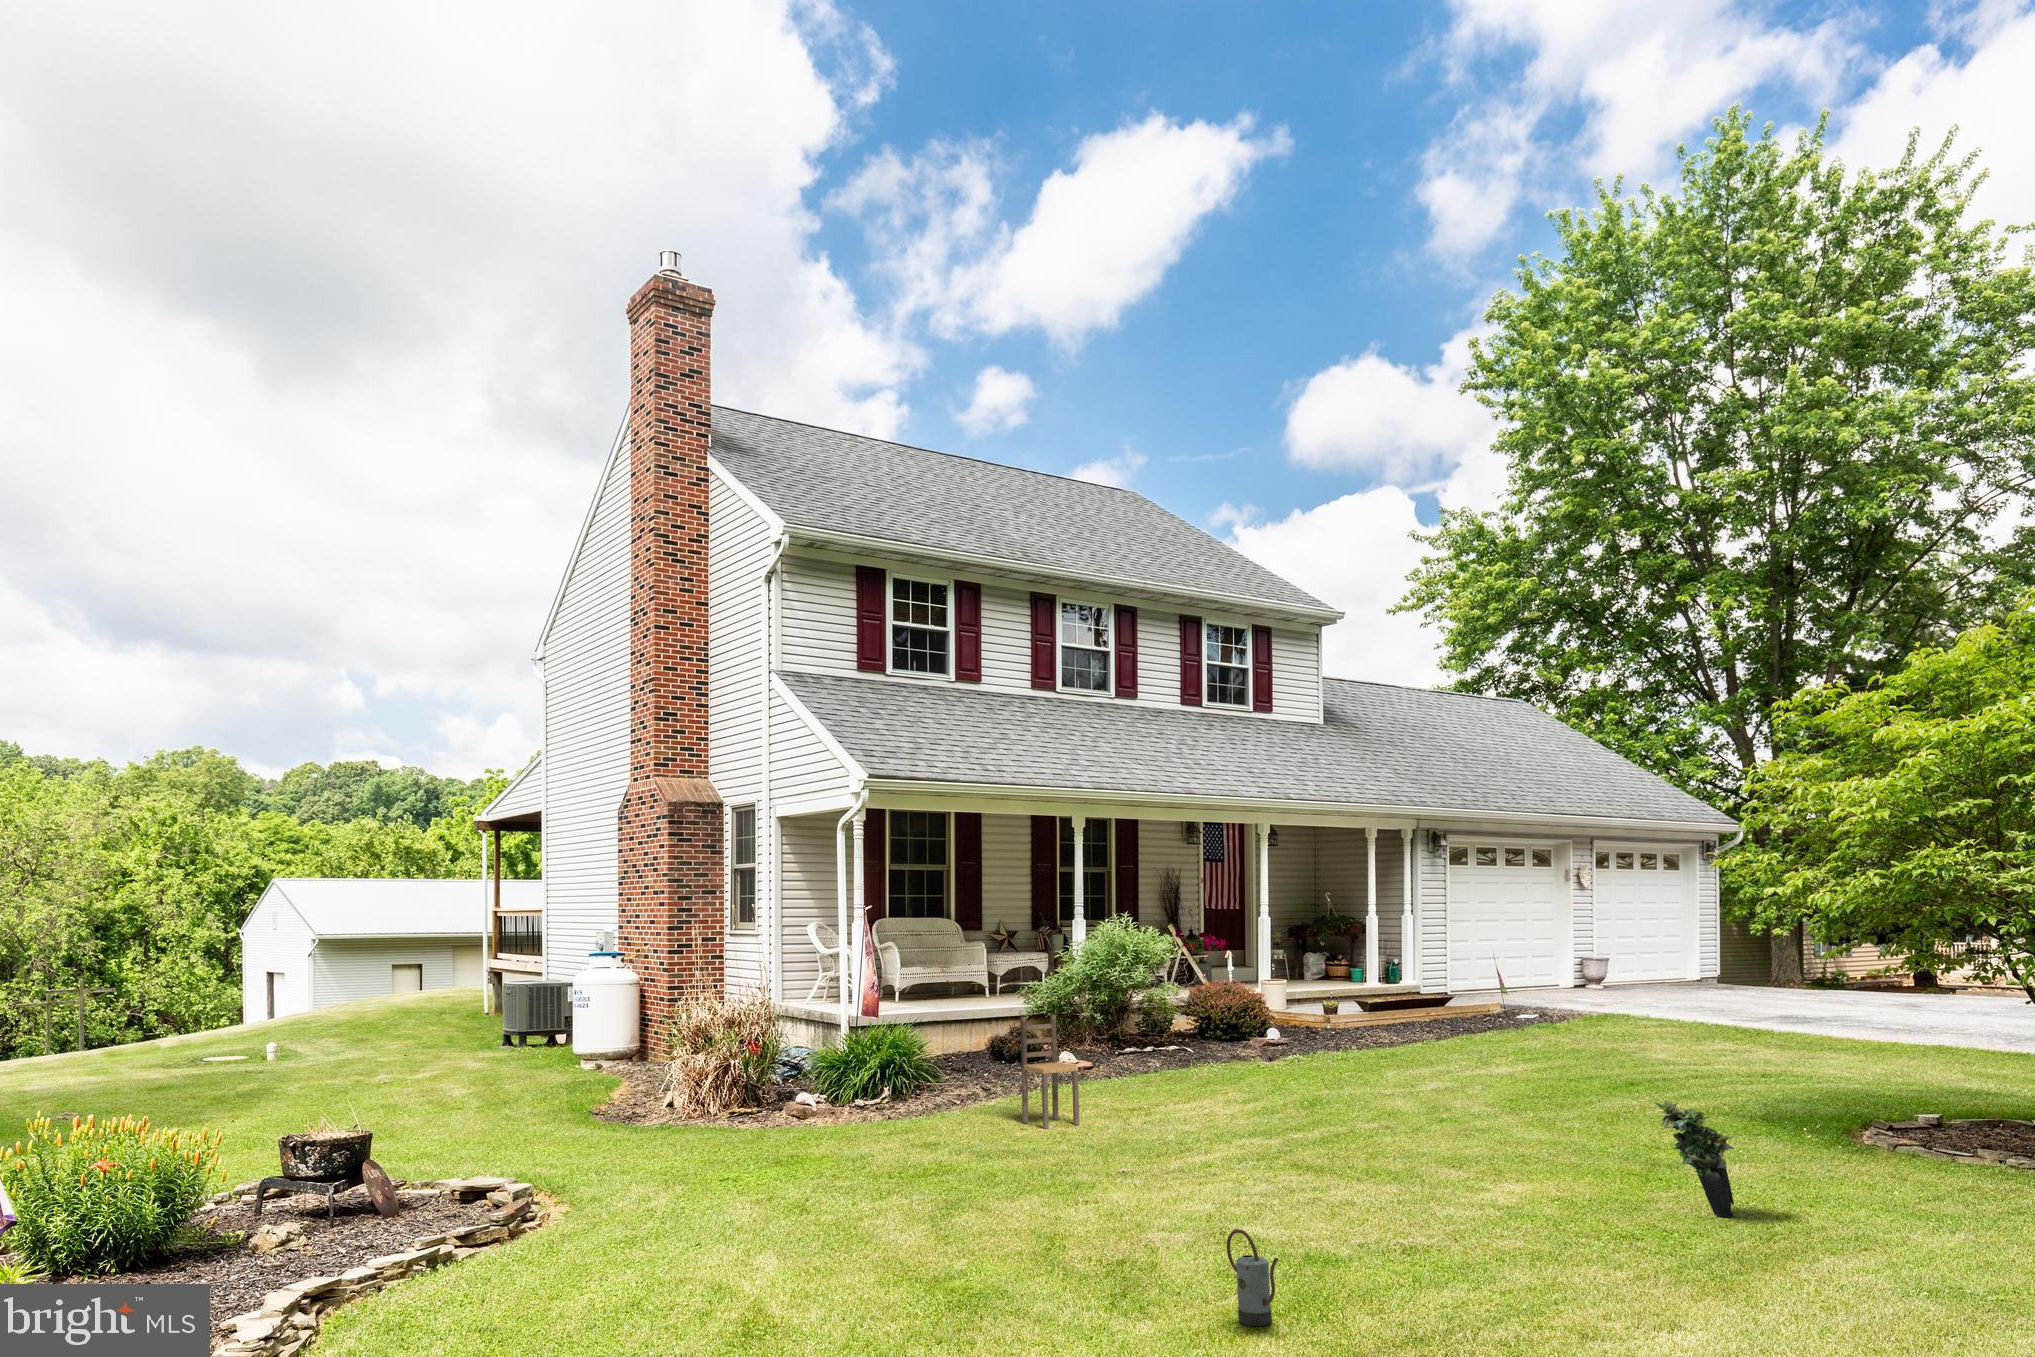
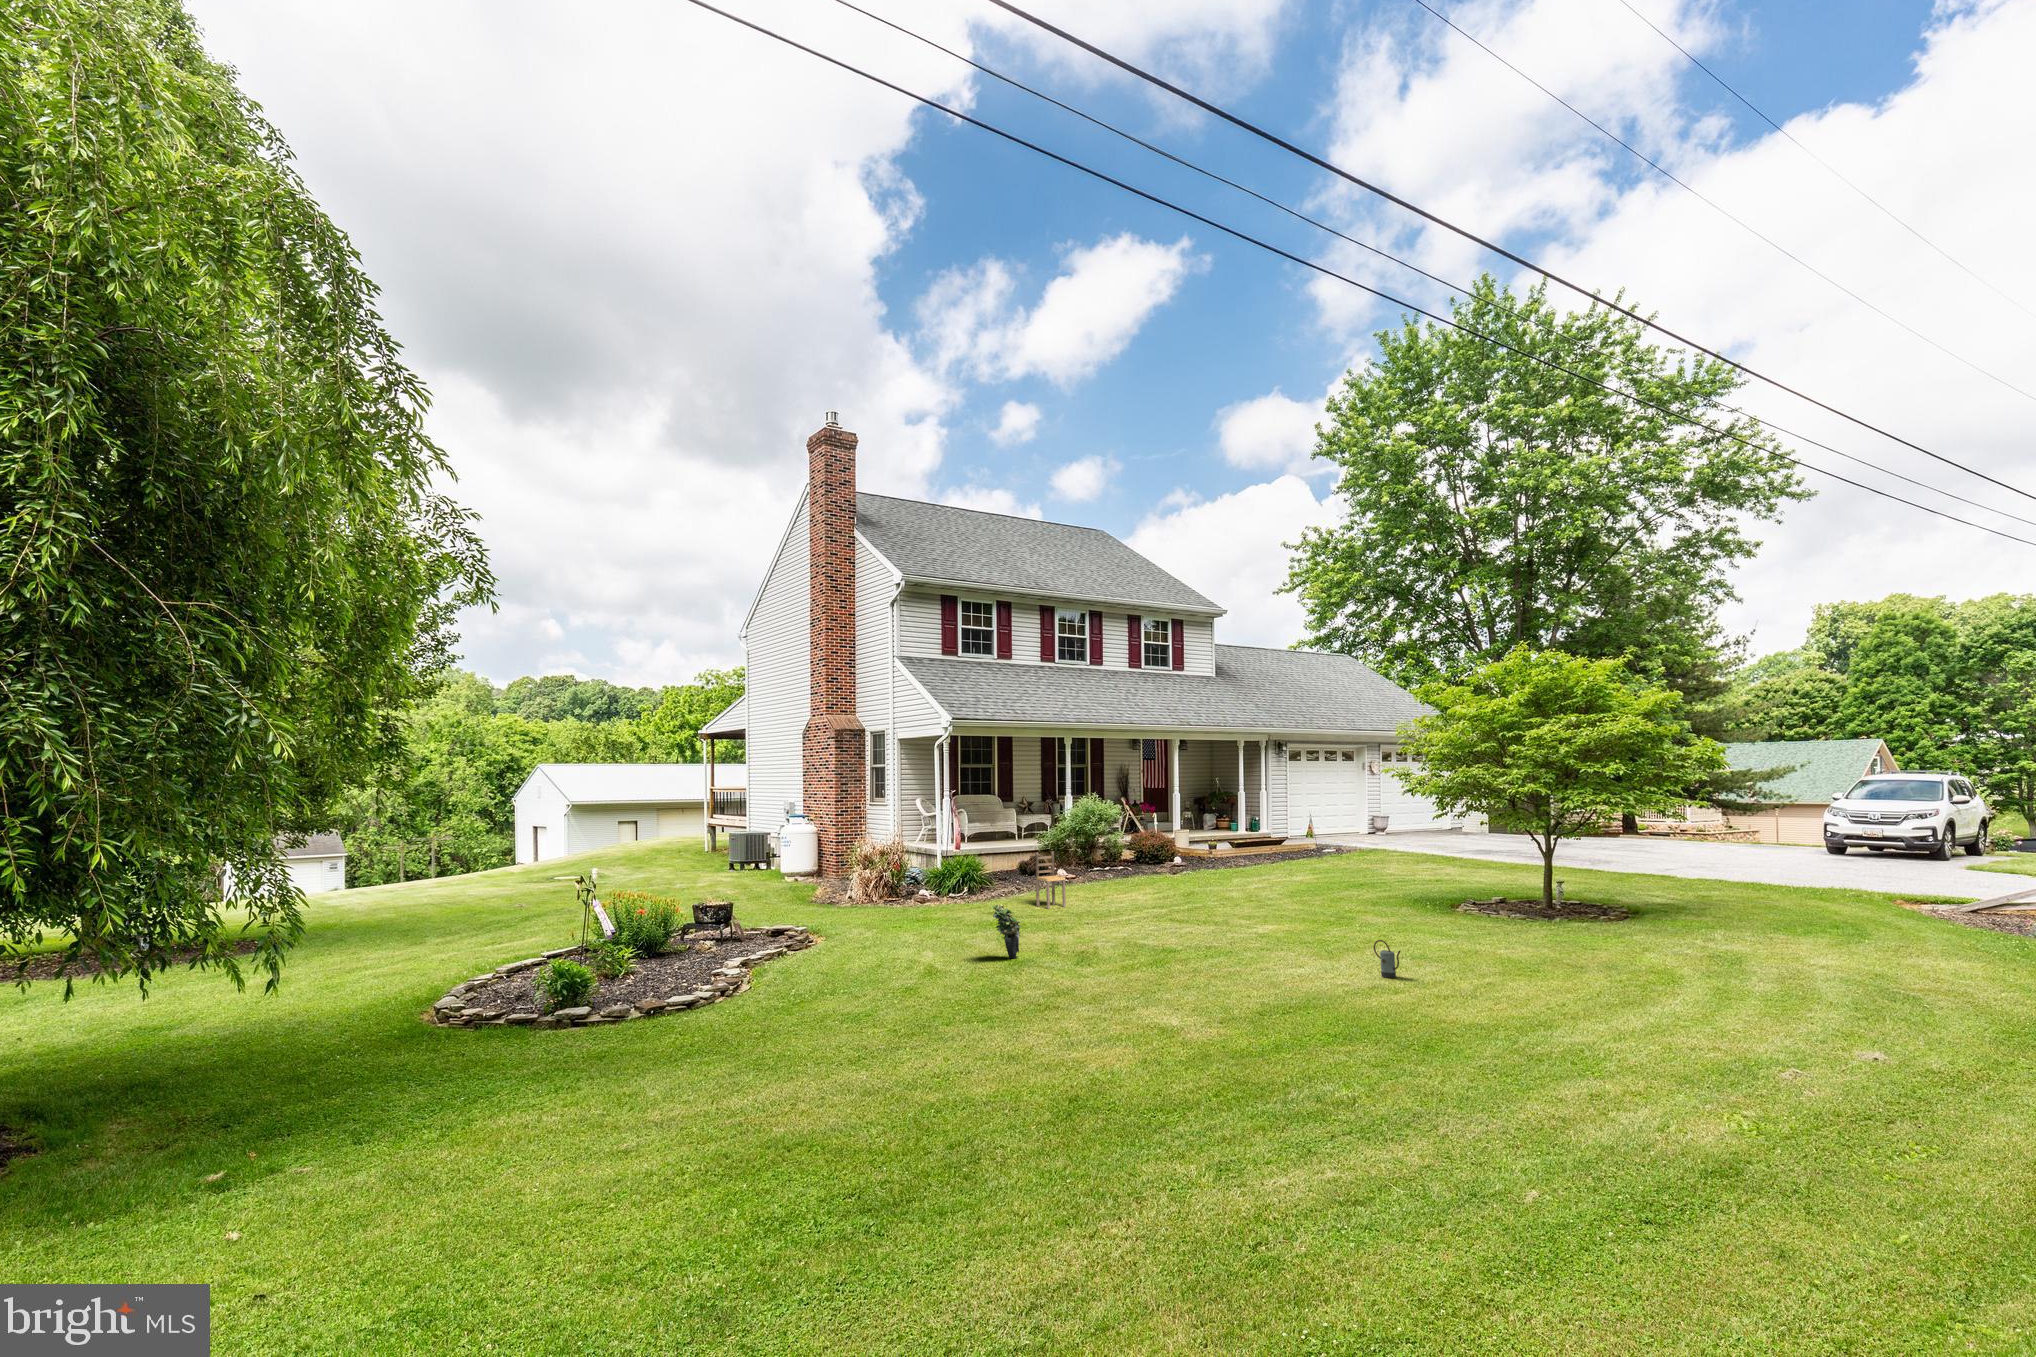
potted plant: present [1654,1097,1734,1218] -> present [991,904,1021,958]
watering can: present [1227,1229,1278,1326] -> present [1374,940,1401,978]

